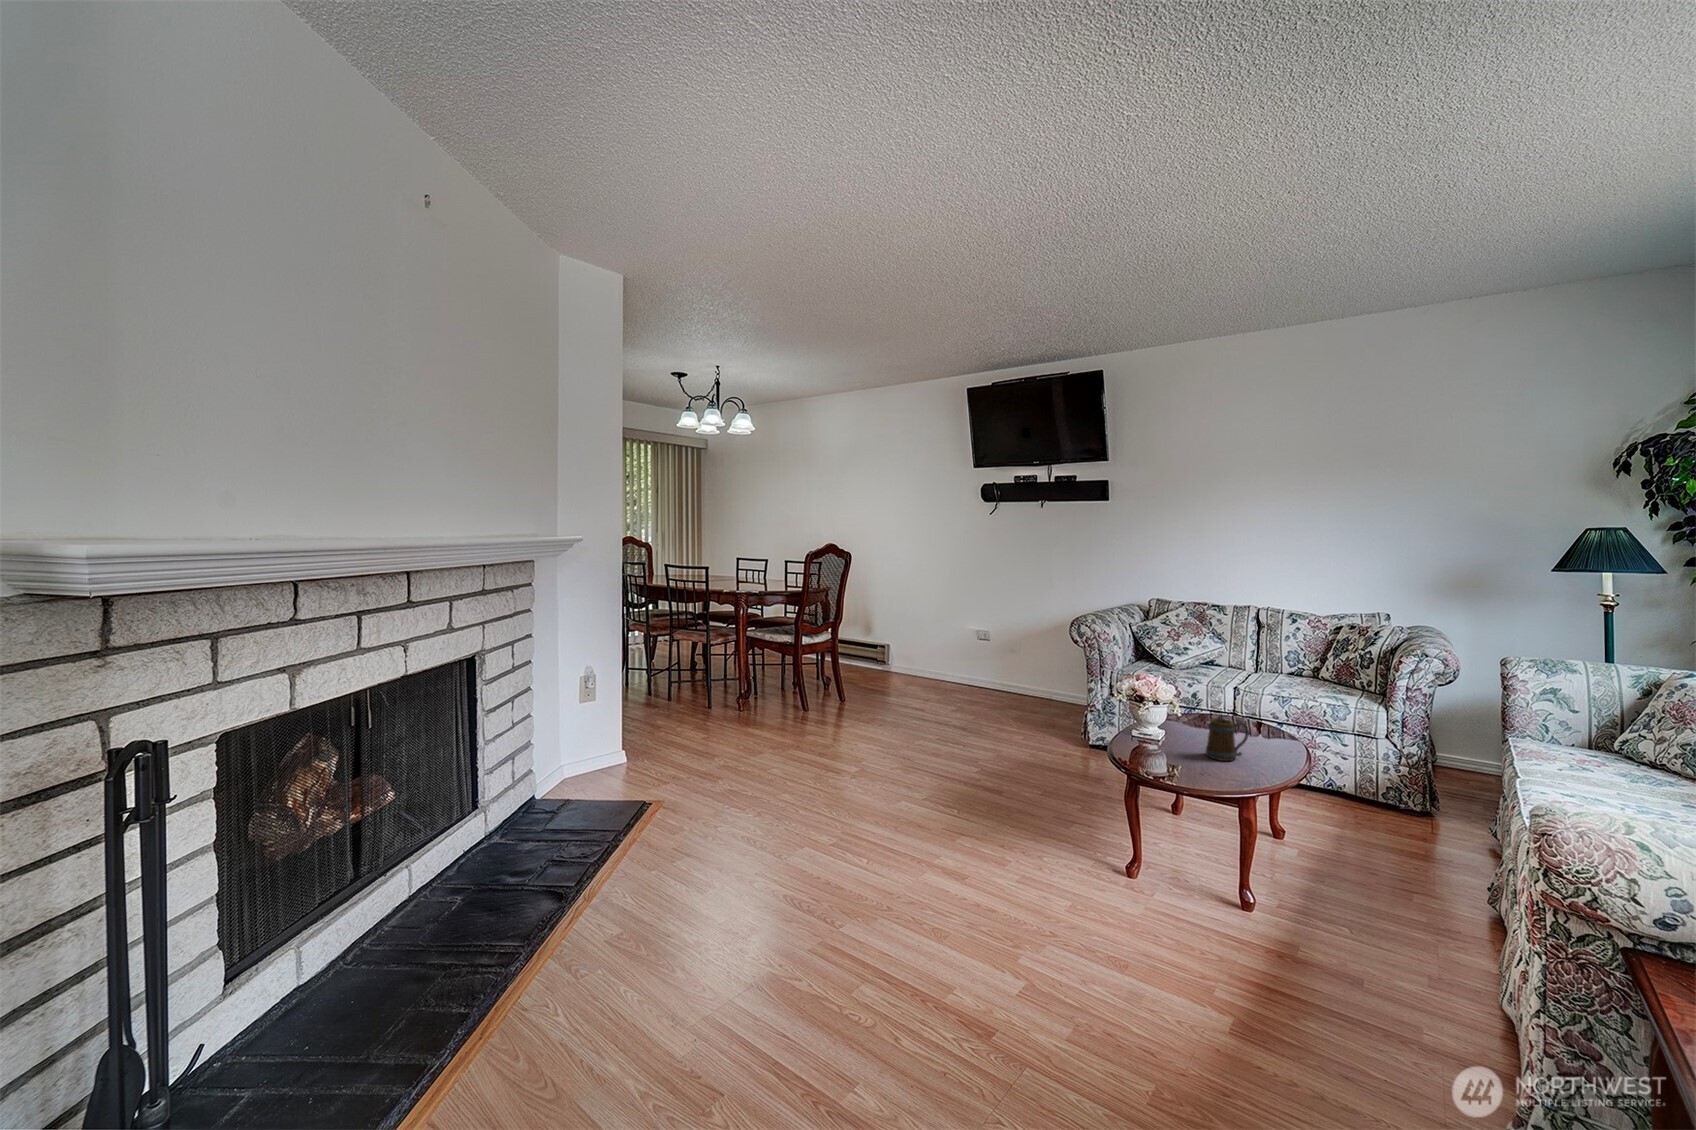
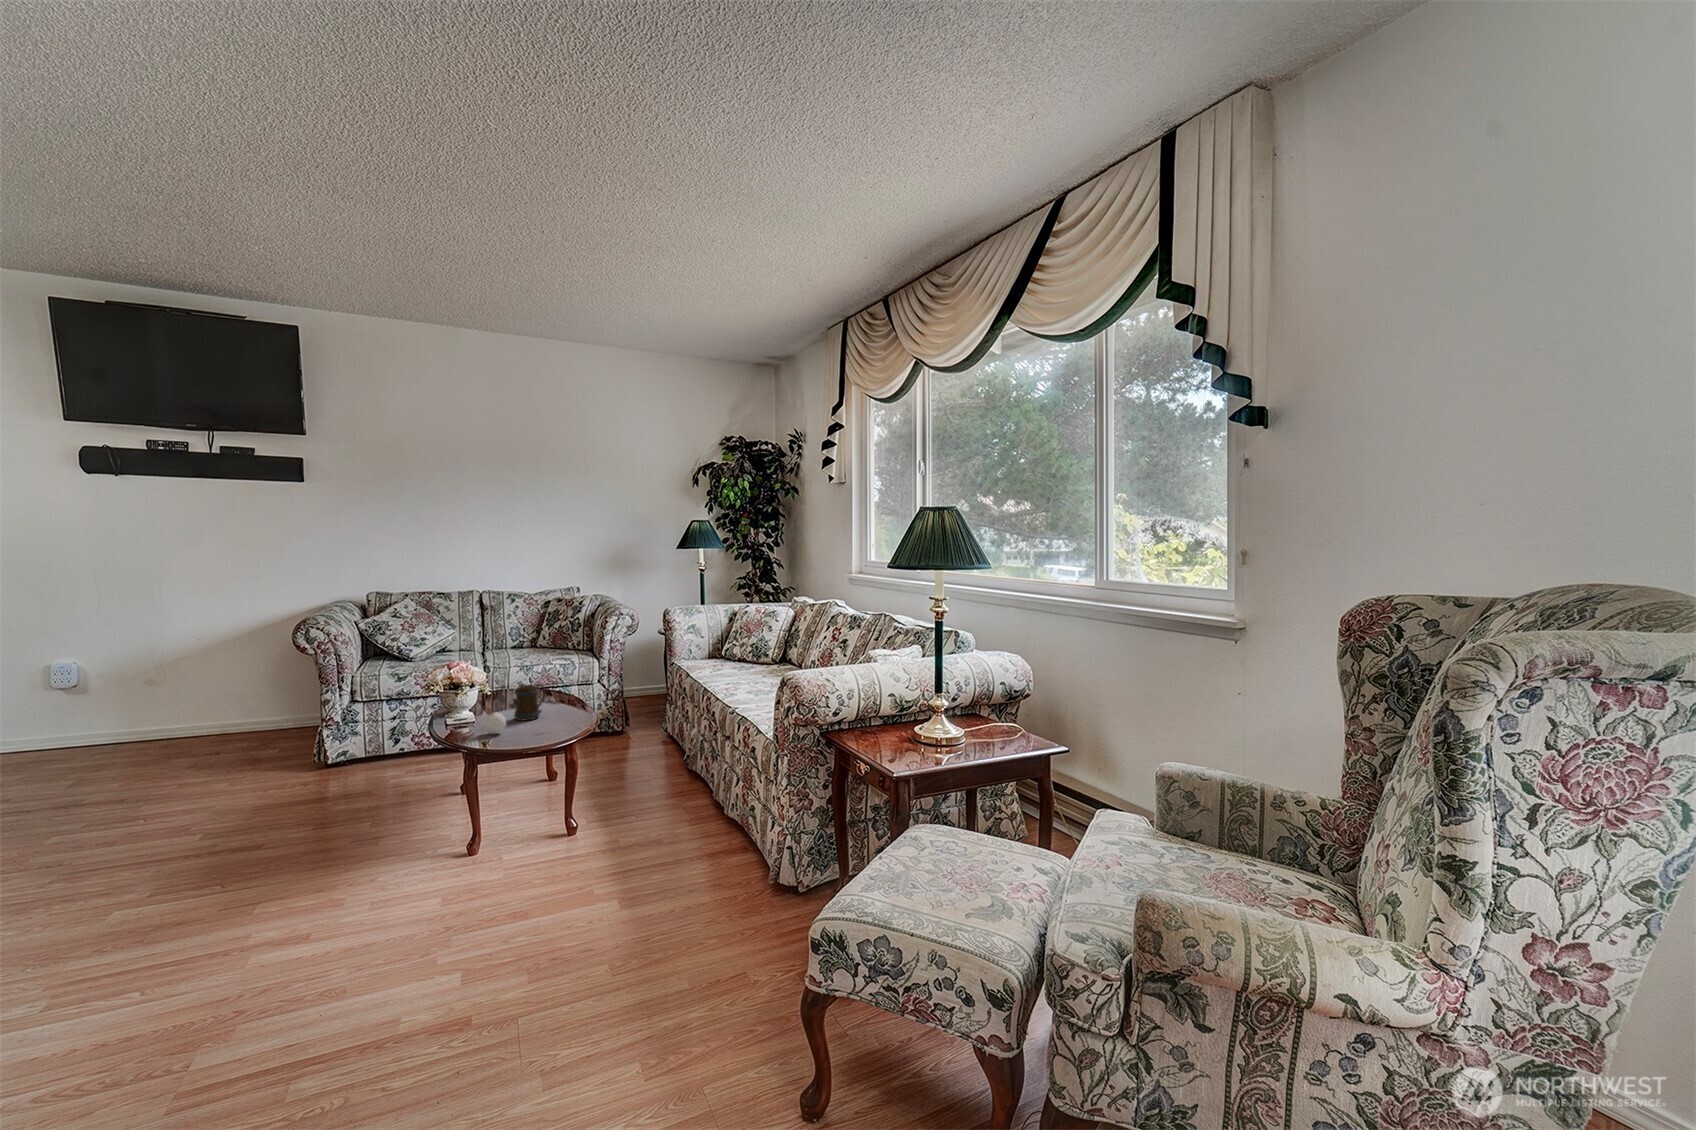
candle: none [1155,722,1180,766] -> present [483,704,506,734]

